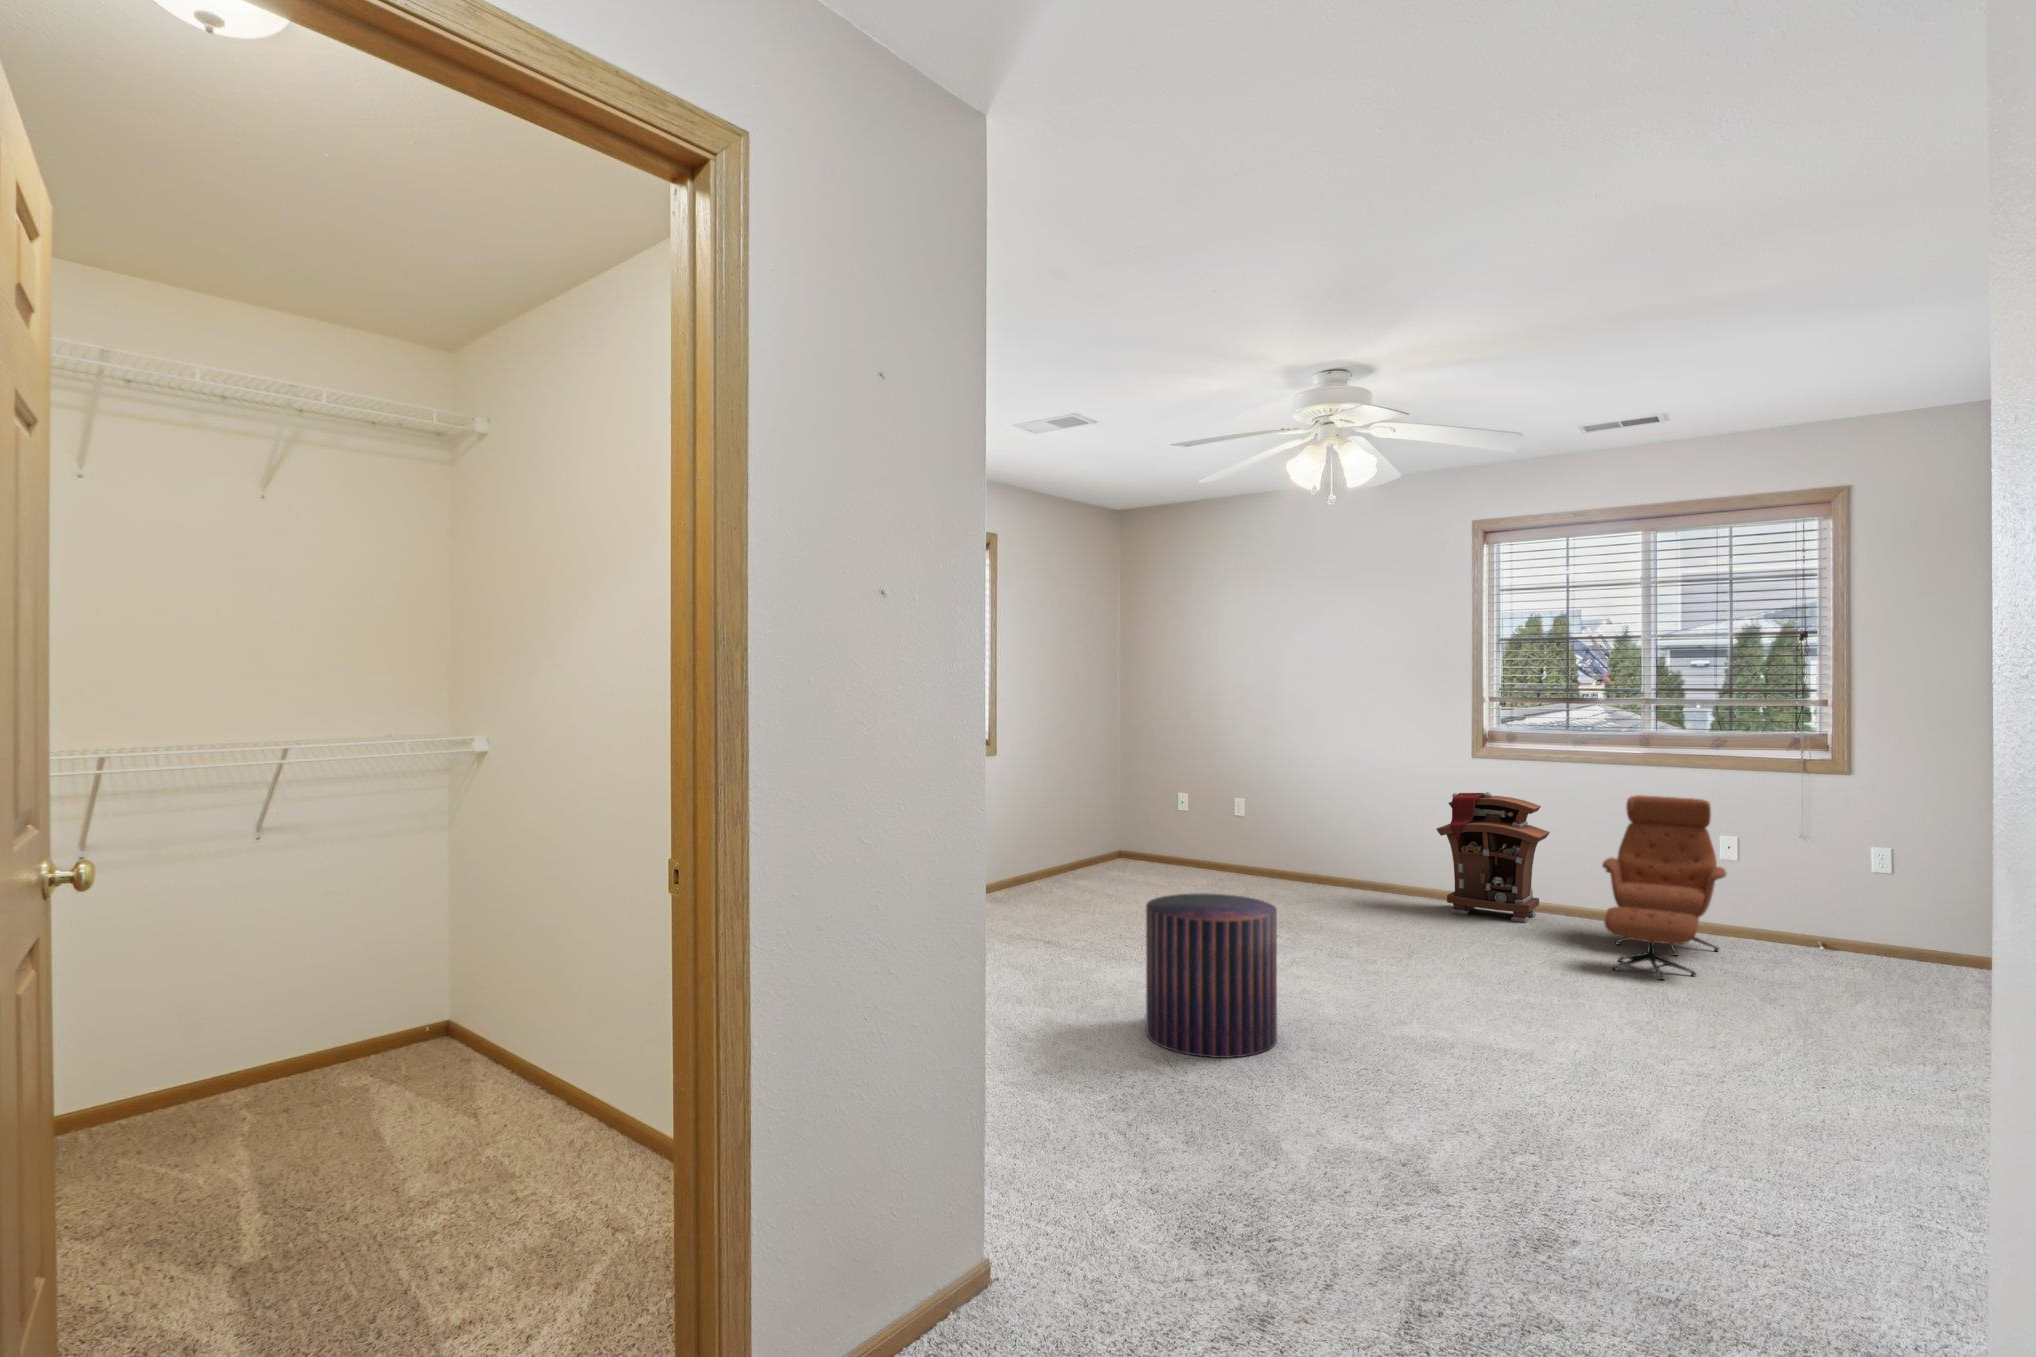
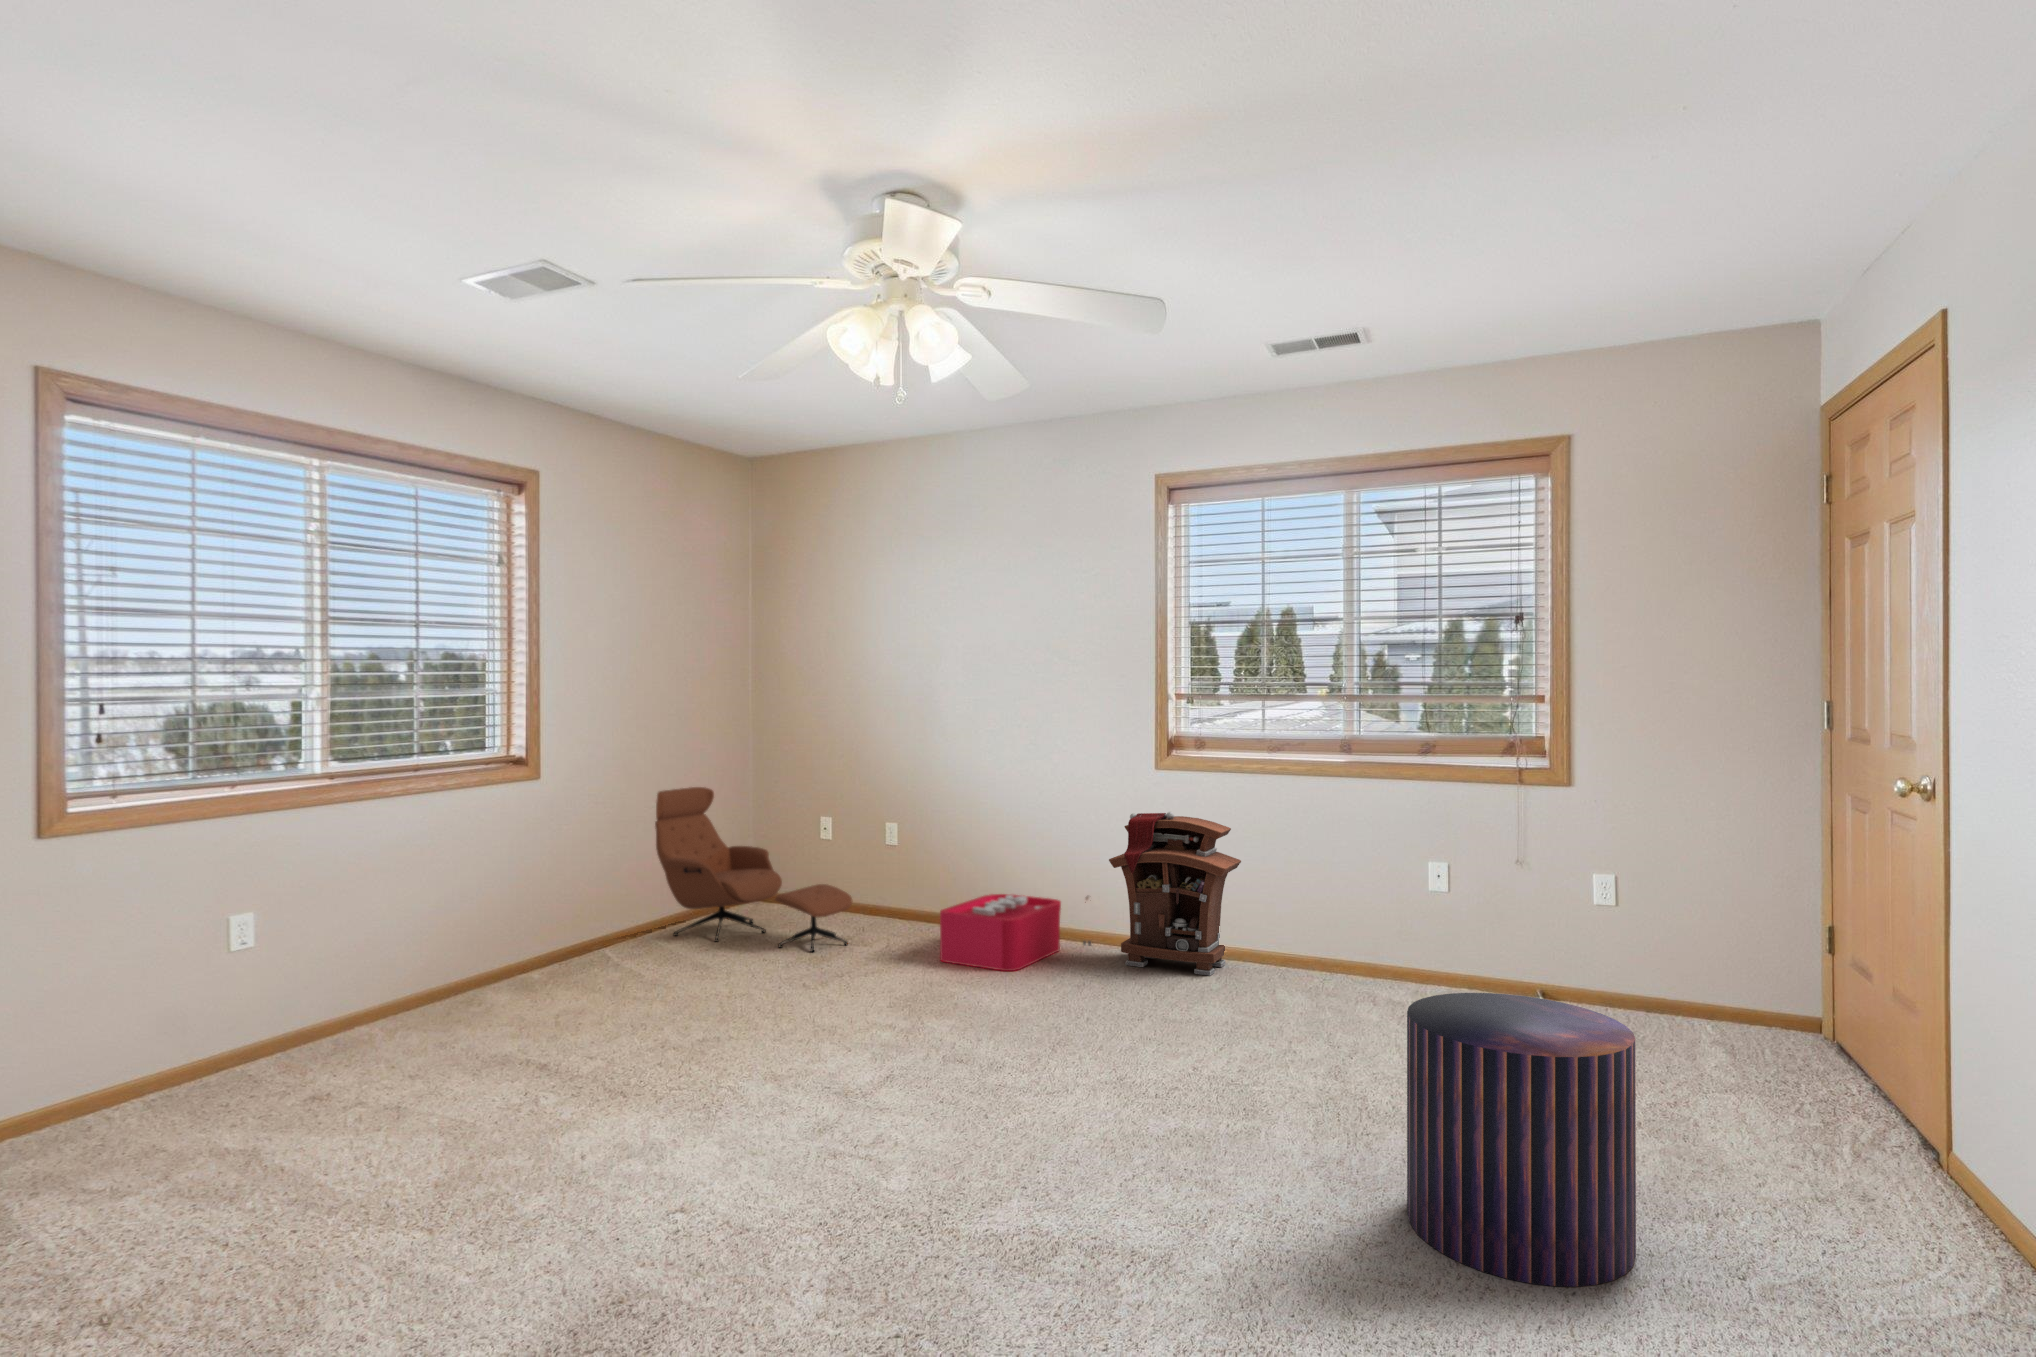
lounge chair: present [1602,795,1726,980] -> present [655,787,853,952]
storage bin: none [1296,856,1419,913] -> present [940,894,1091,971]
pouf: present [1146,893,1277,1058] -> present [1407,993,1636,1287]

